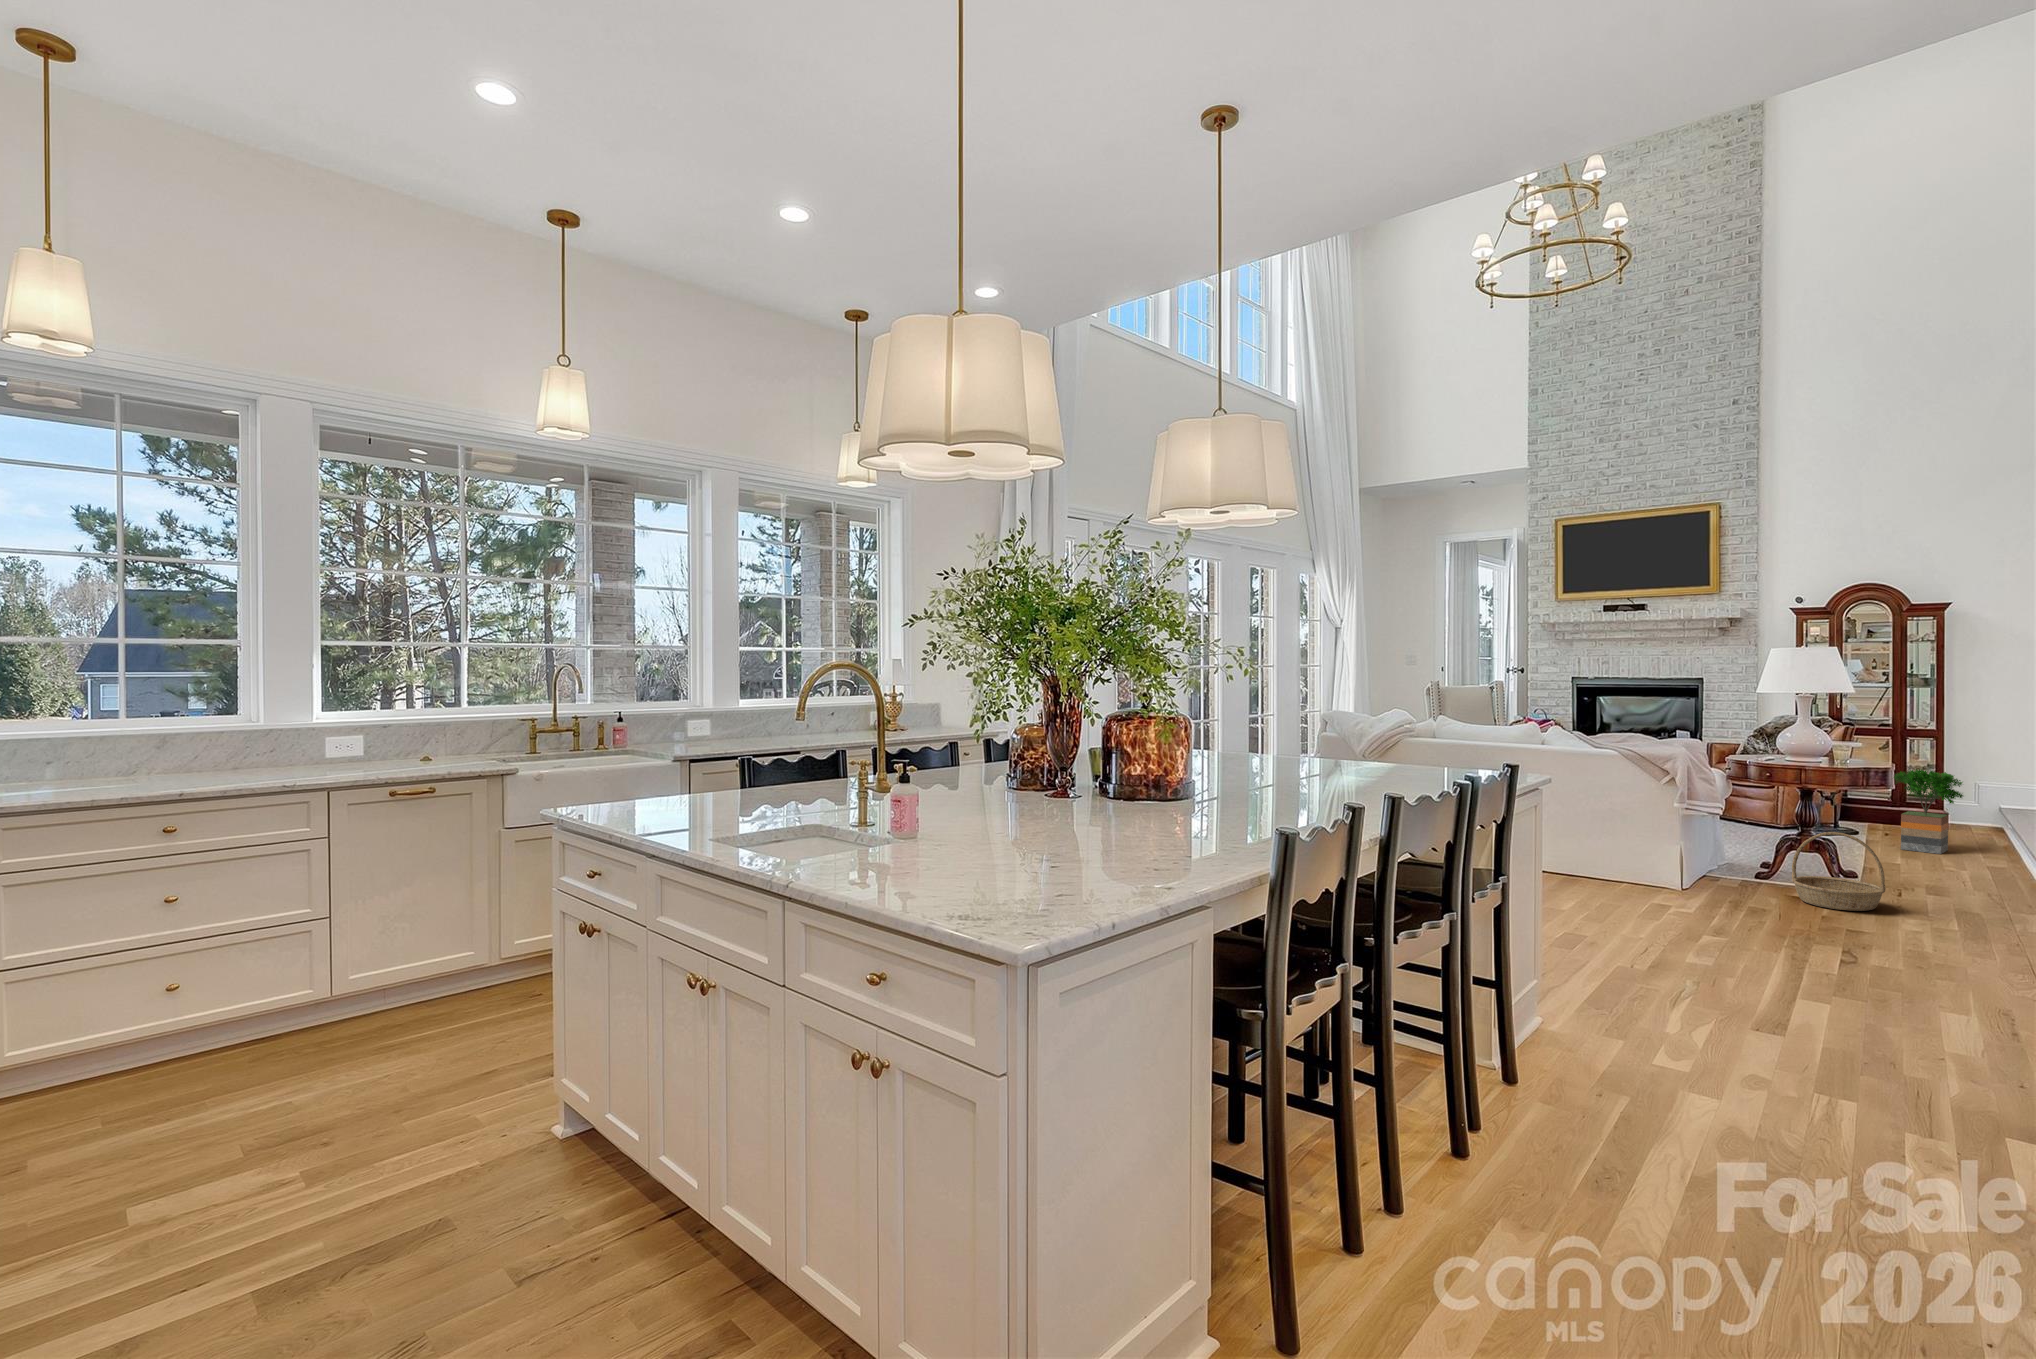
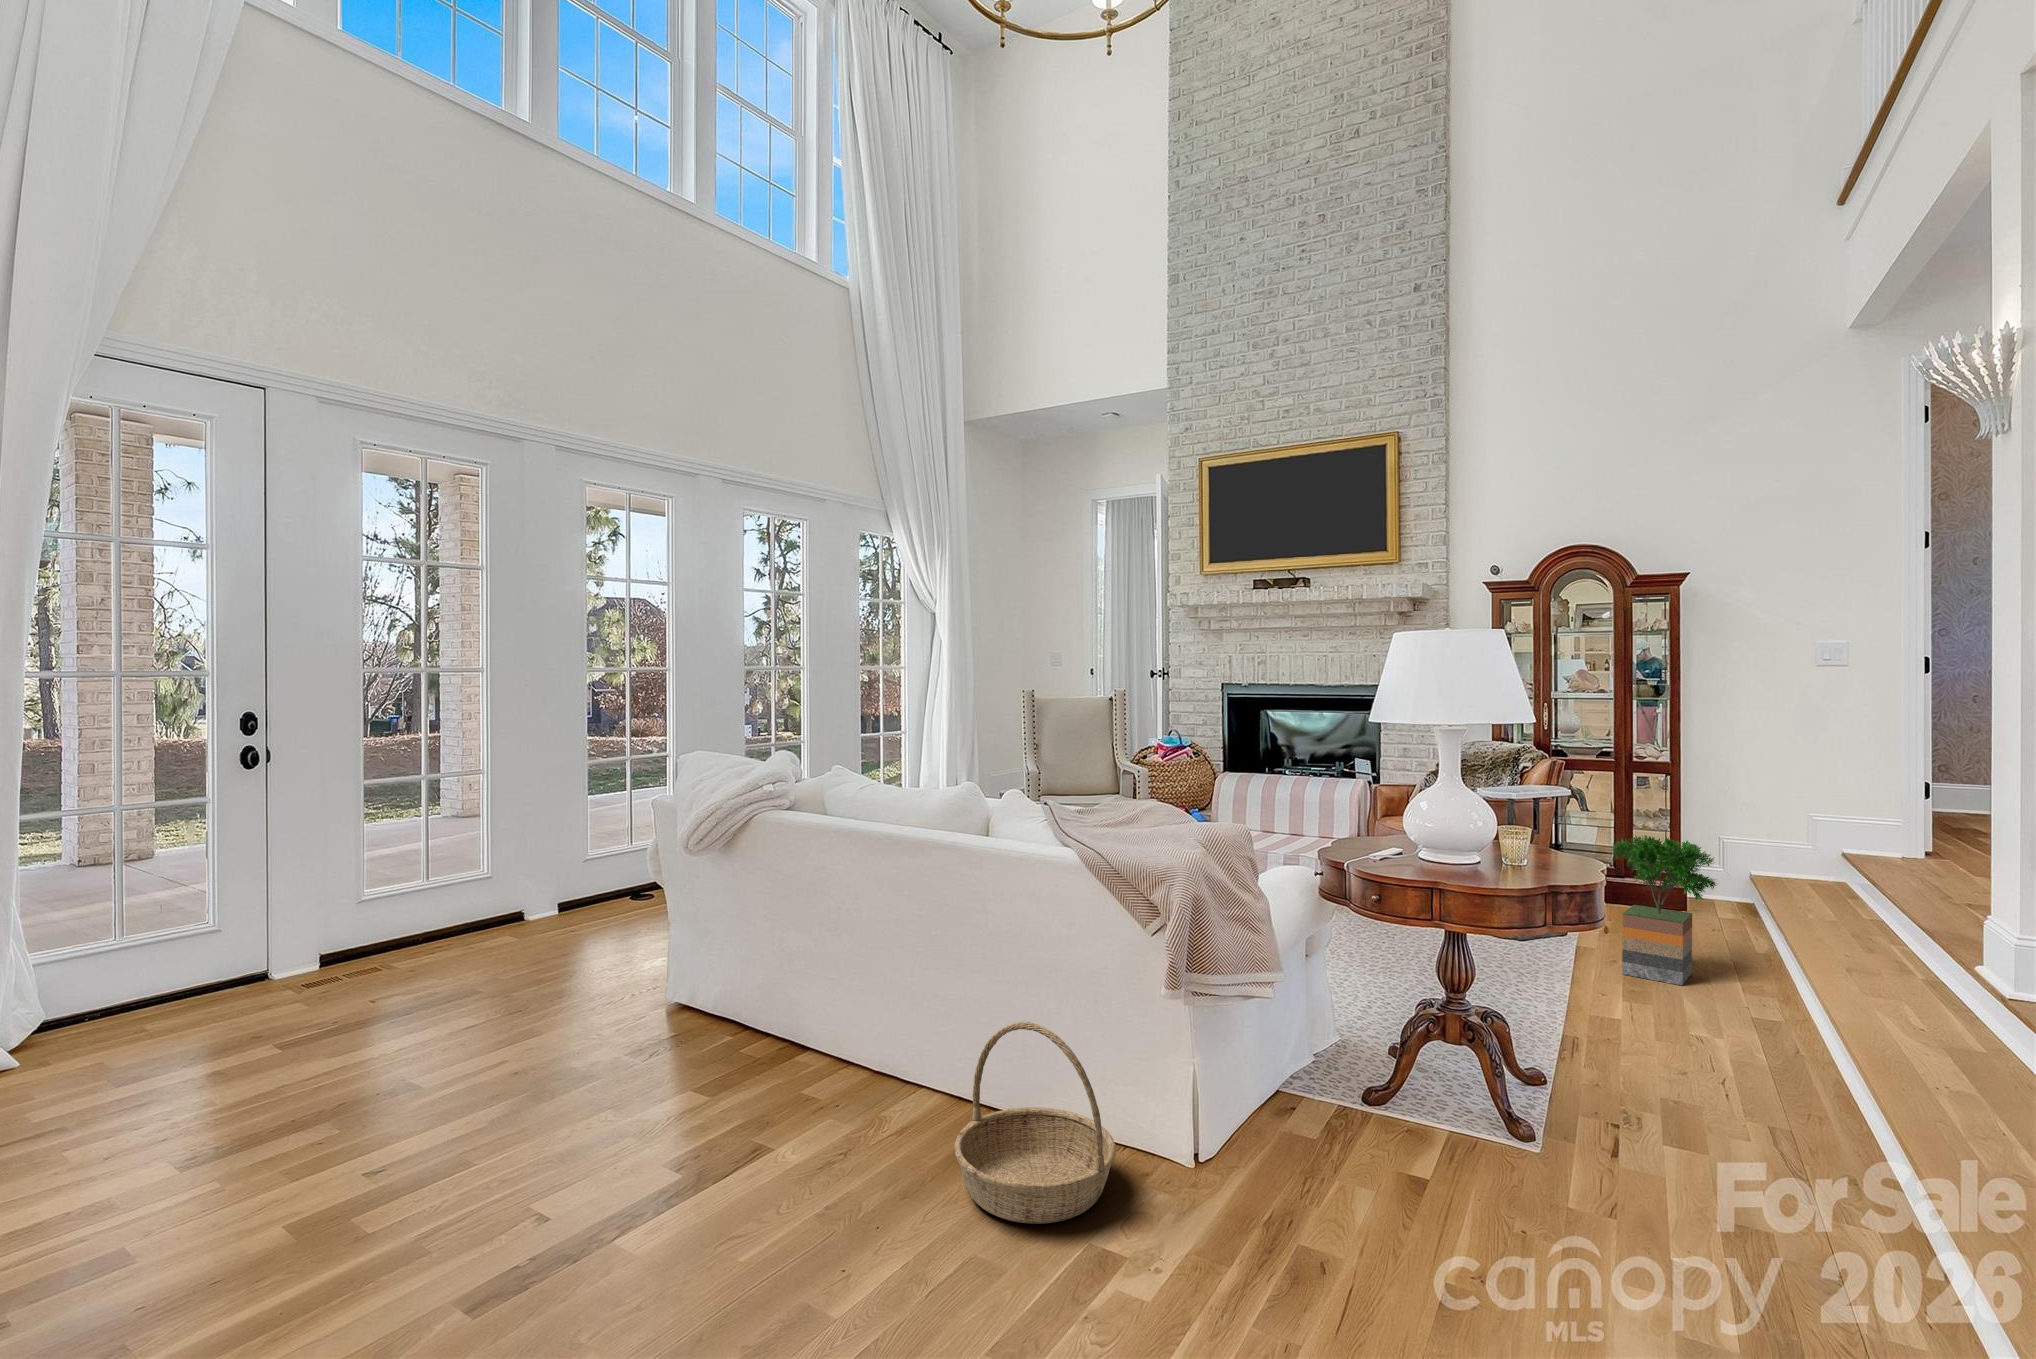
basket: present [1792,832,1886,911] -> present [954,1022,1116,1224]

